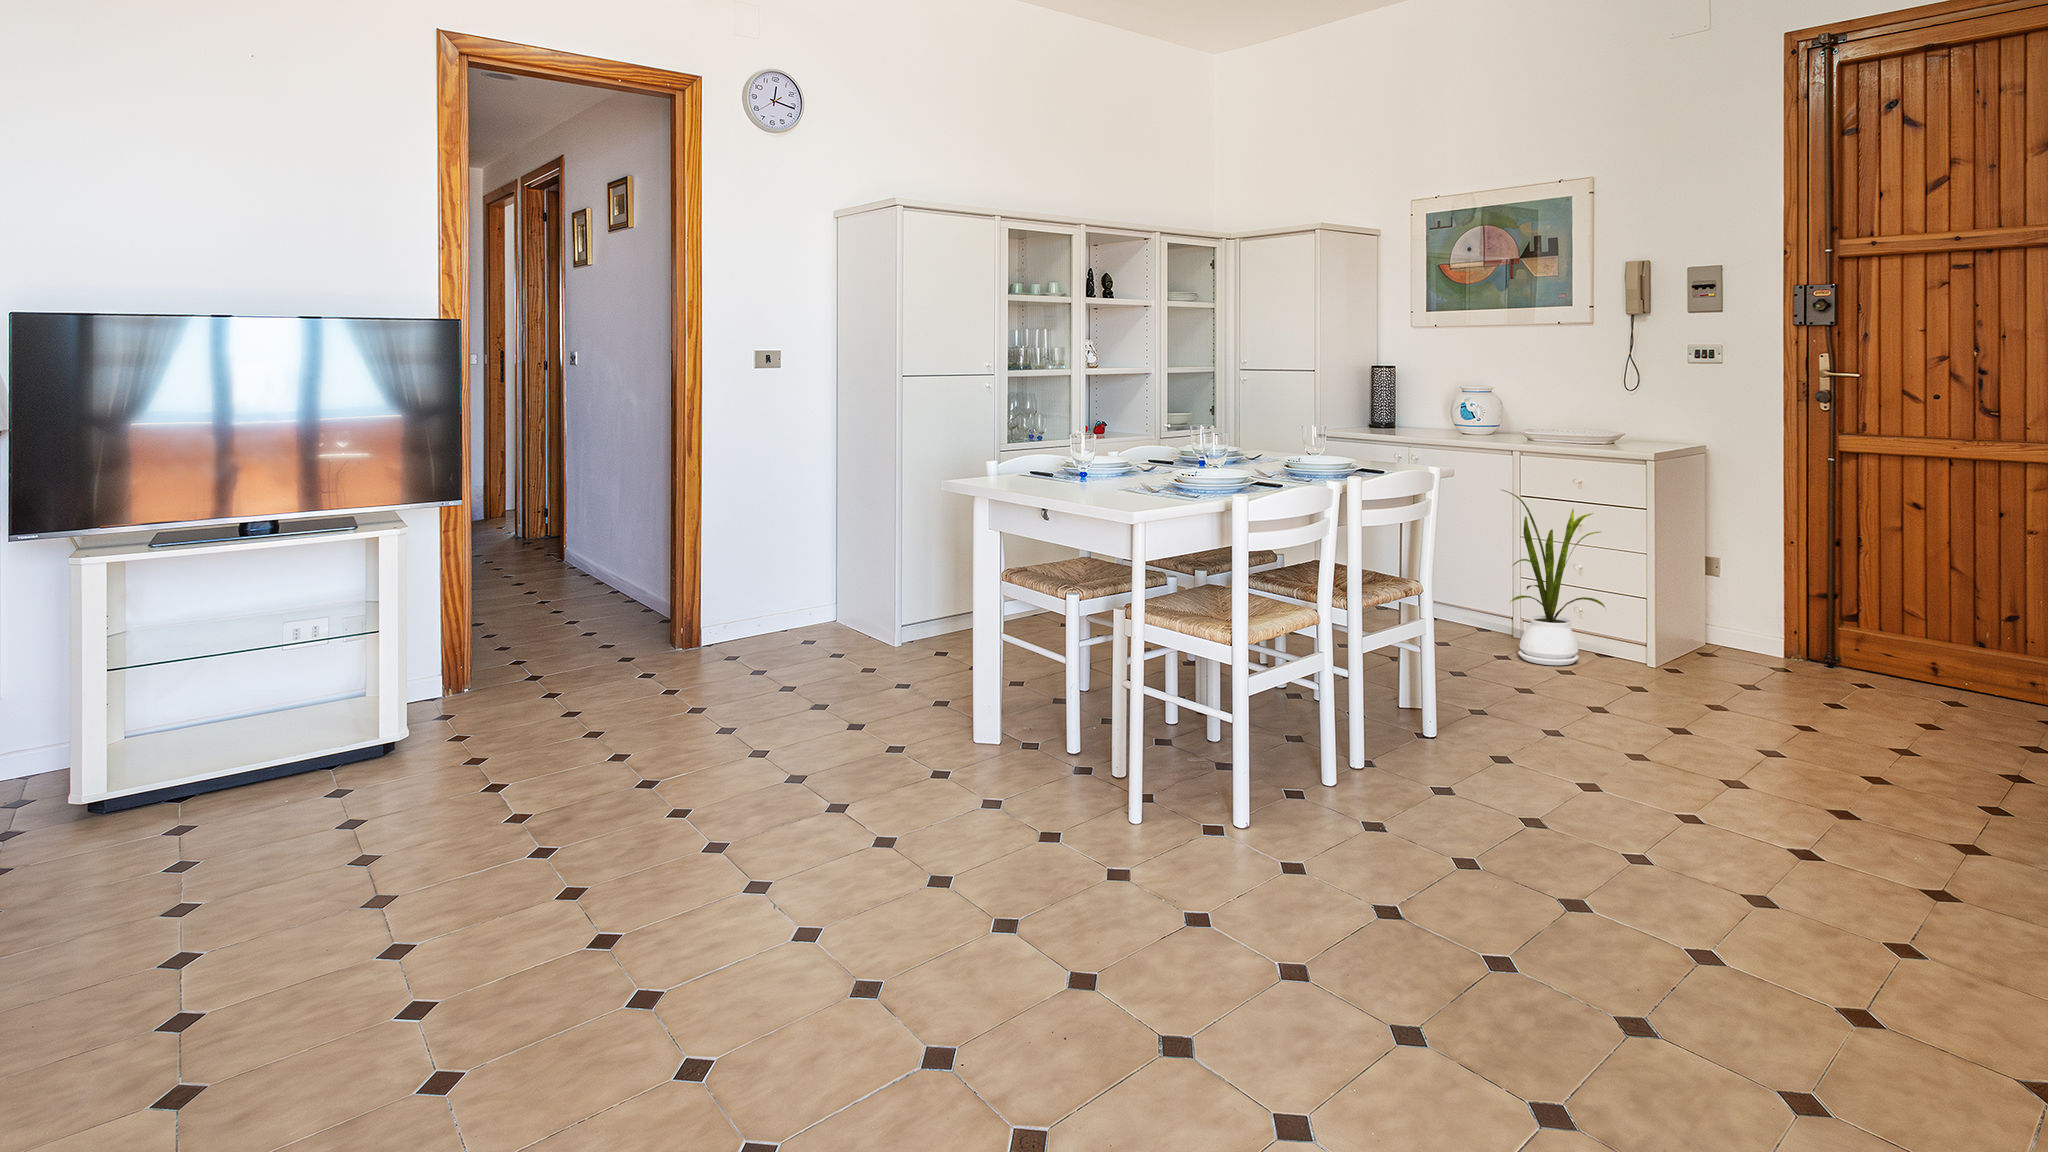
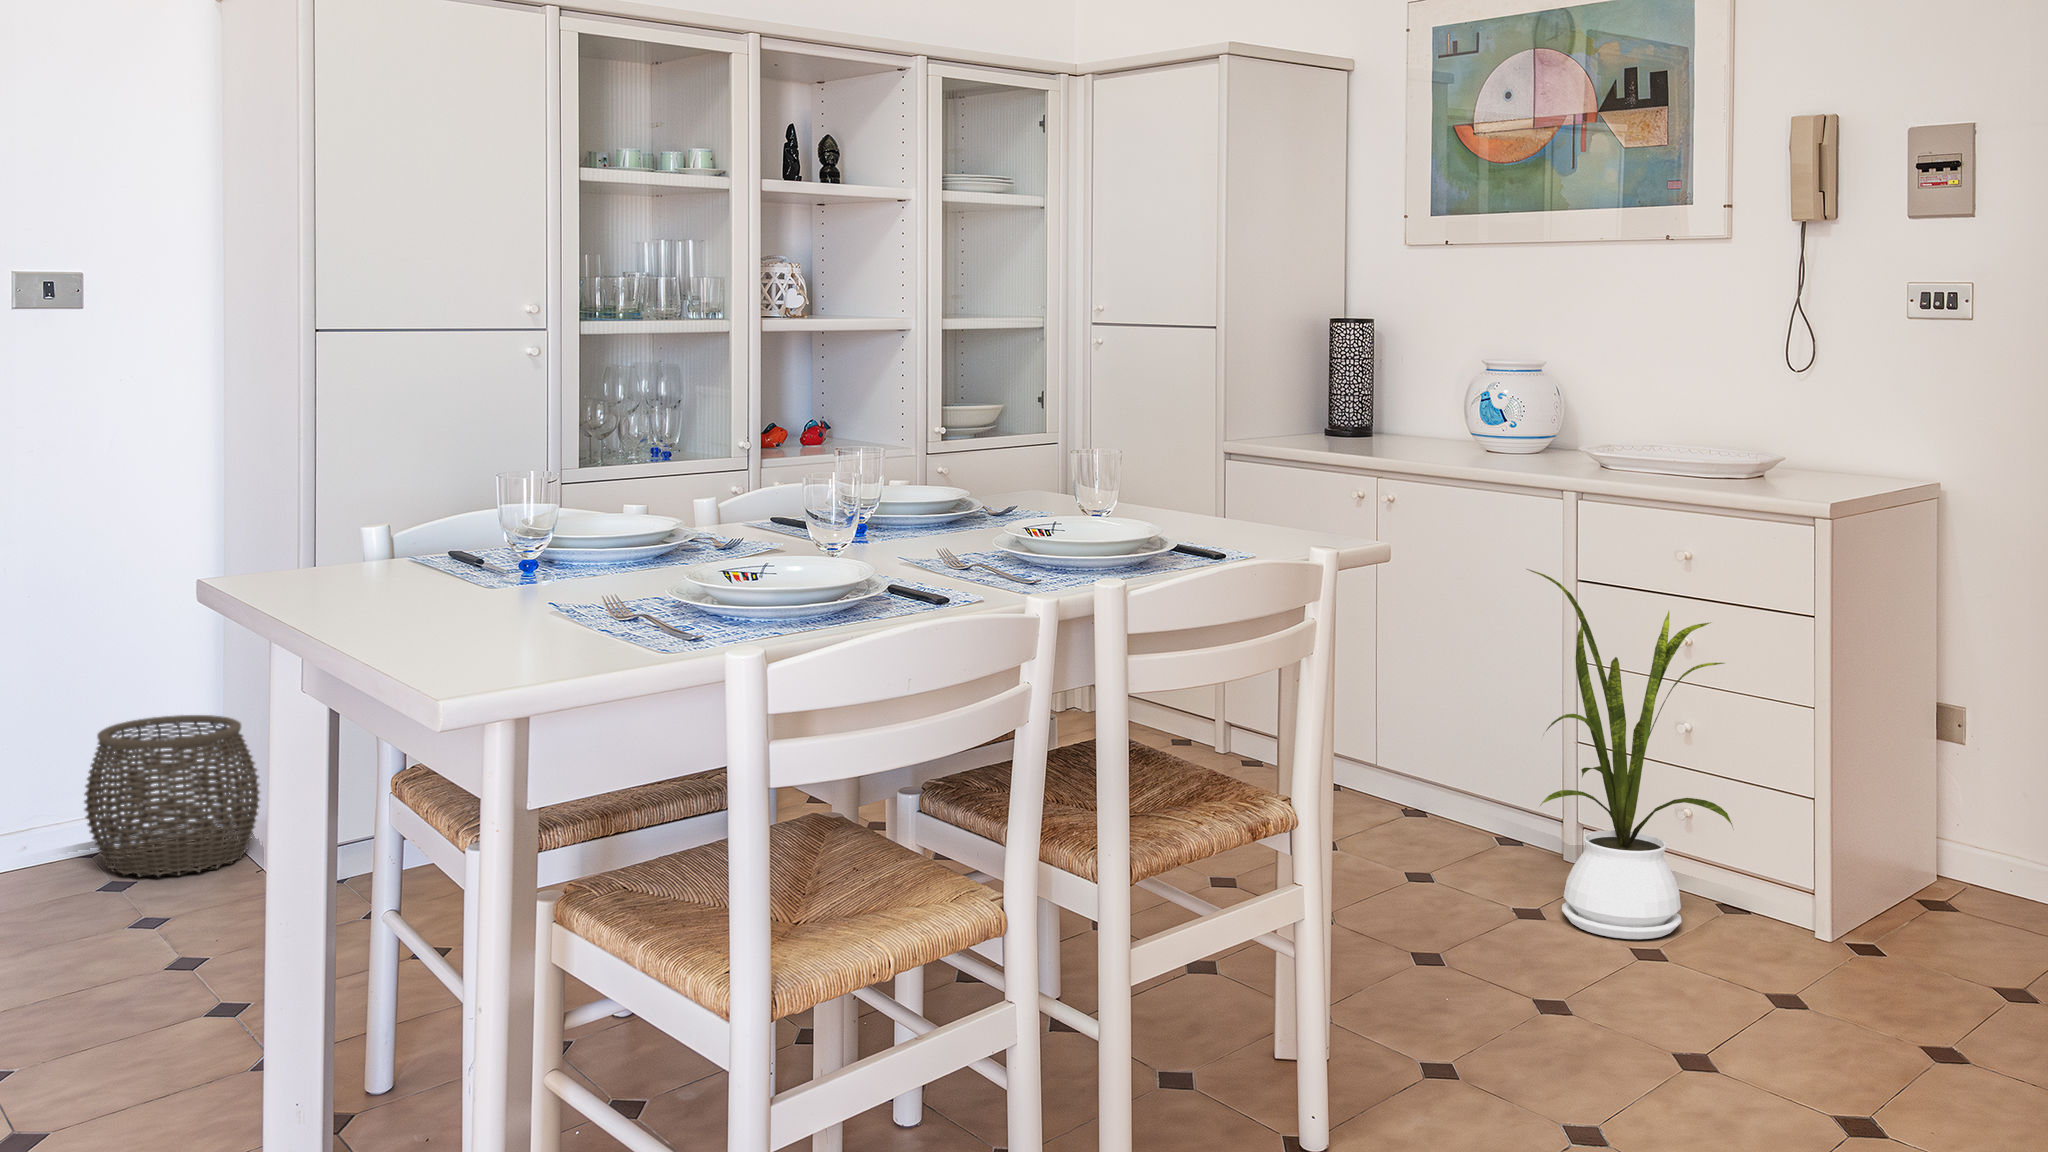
woven basket: none [789,573,869,649] -> present [84,715,260,877]

